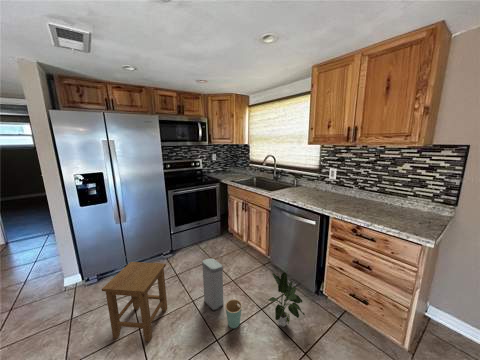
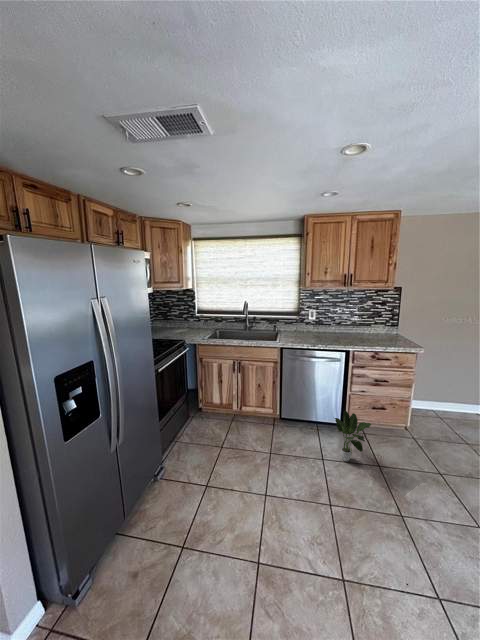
trash can: present [202,258,242,328] -> none [273,433,332,490]
stool: present [102,262,167,341] -> none [212,462,294,601]

